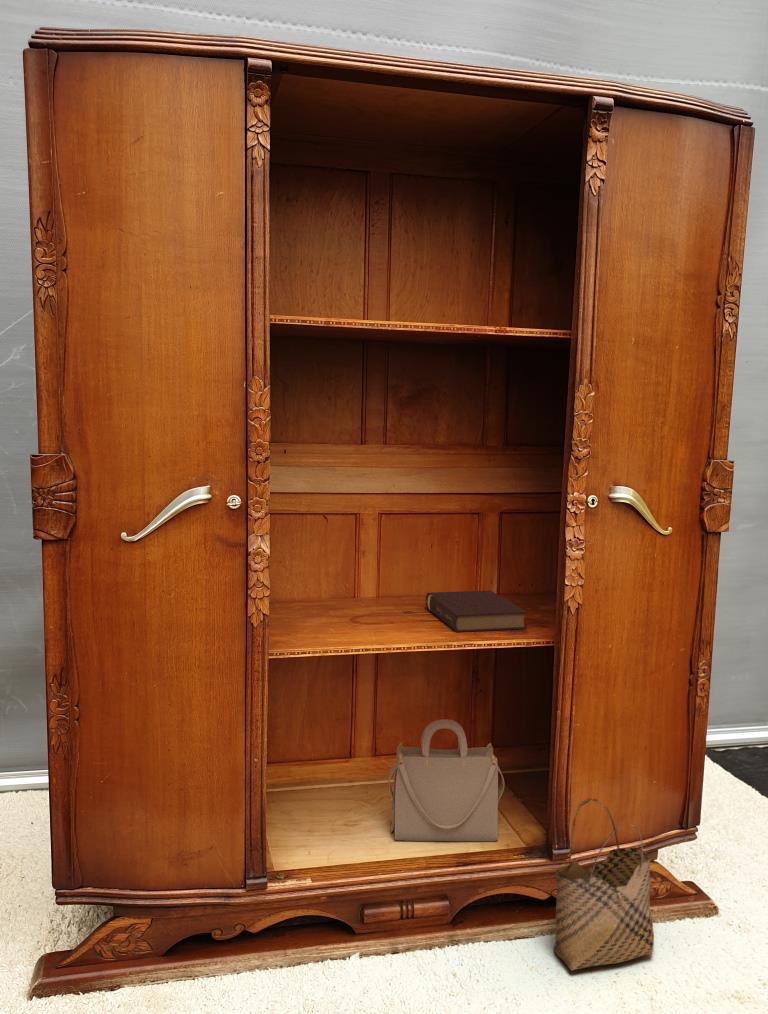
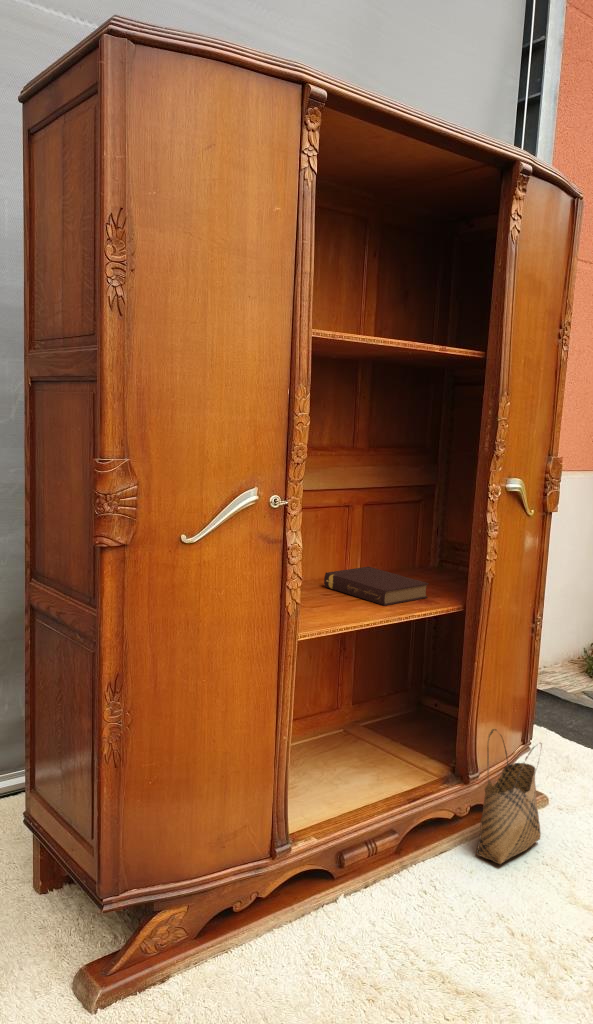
handbag: present [389,719,504,841] -> none [319,682,414,794]

